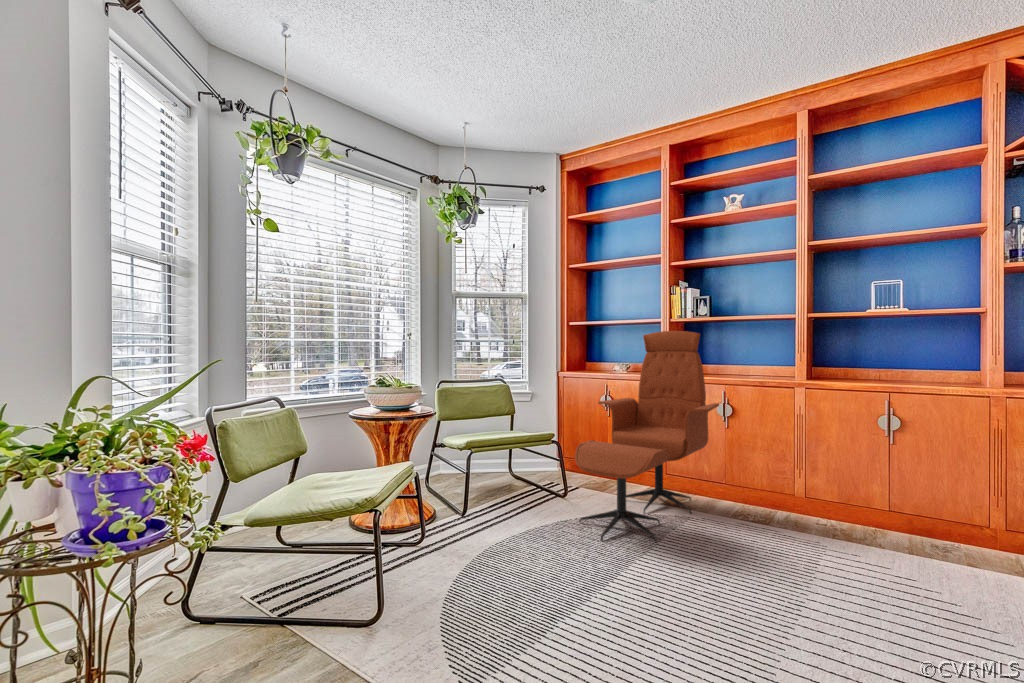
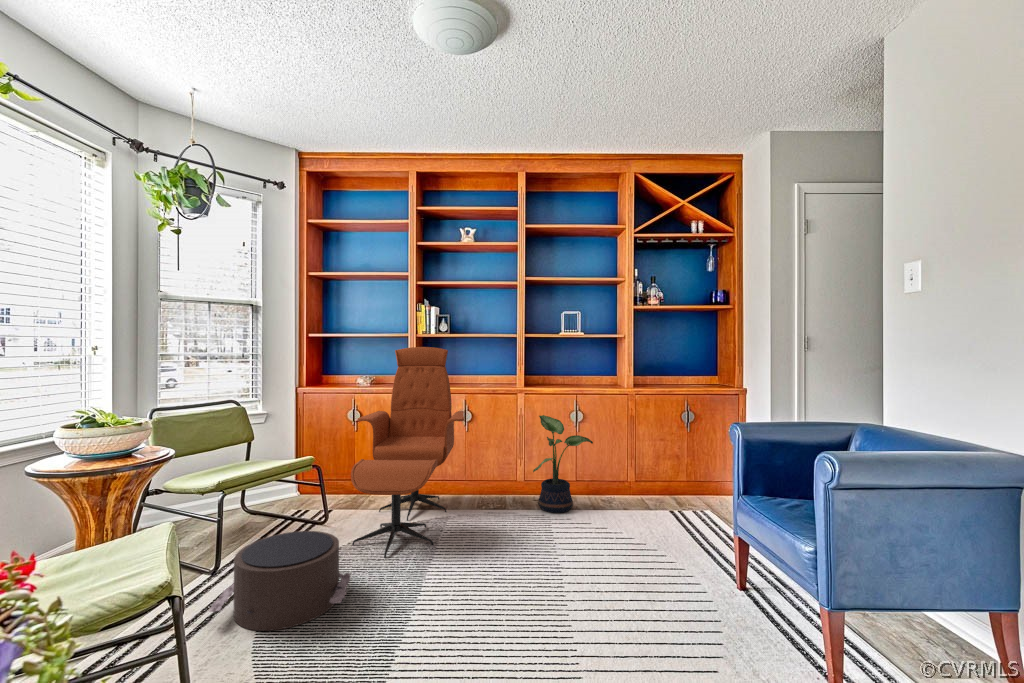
potted plant: none [803,416,906,547] -> present [533,415,593,513]
pouf: none [438,492,555,572] -> present [209,531,351,631]

